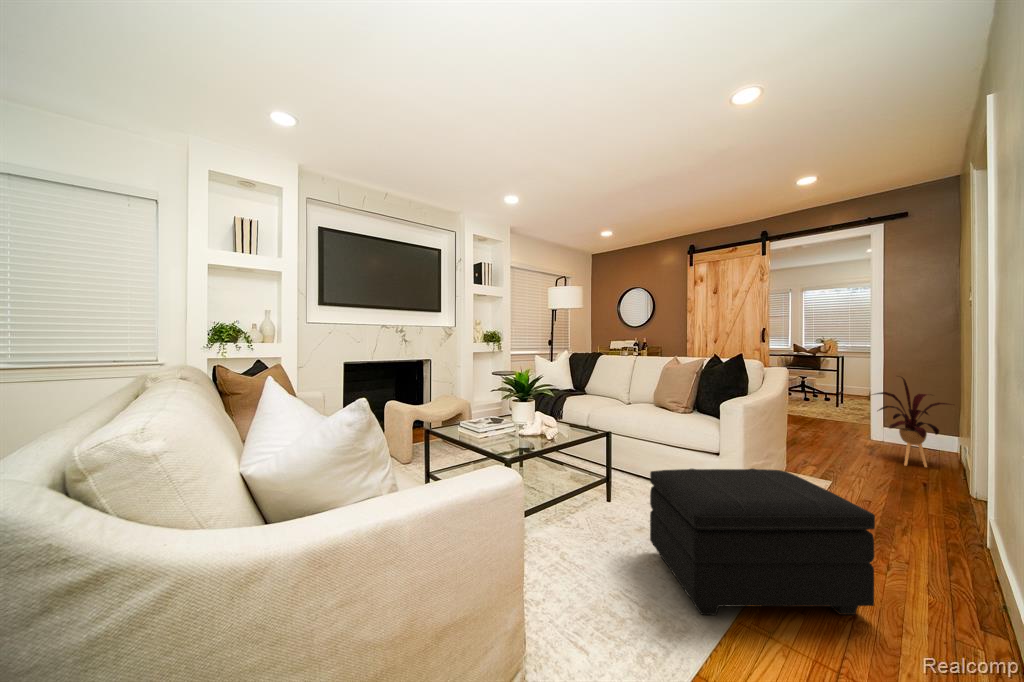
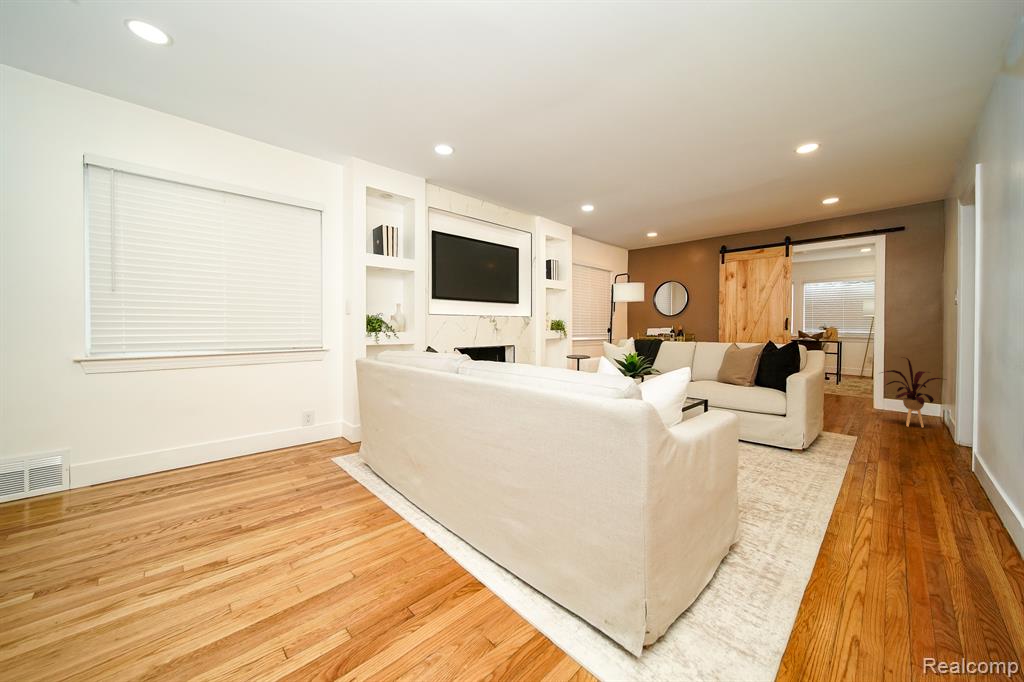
footstool: present [650,469,875,615] -> none [755,421,920,508]

